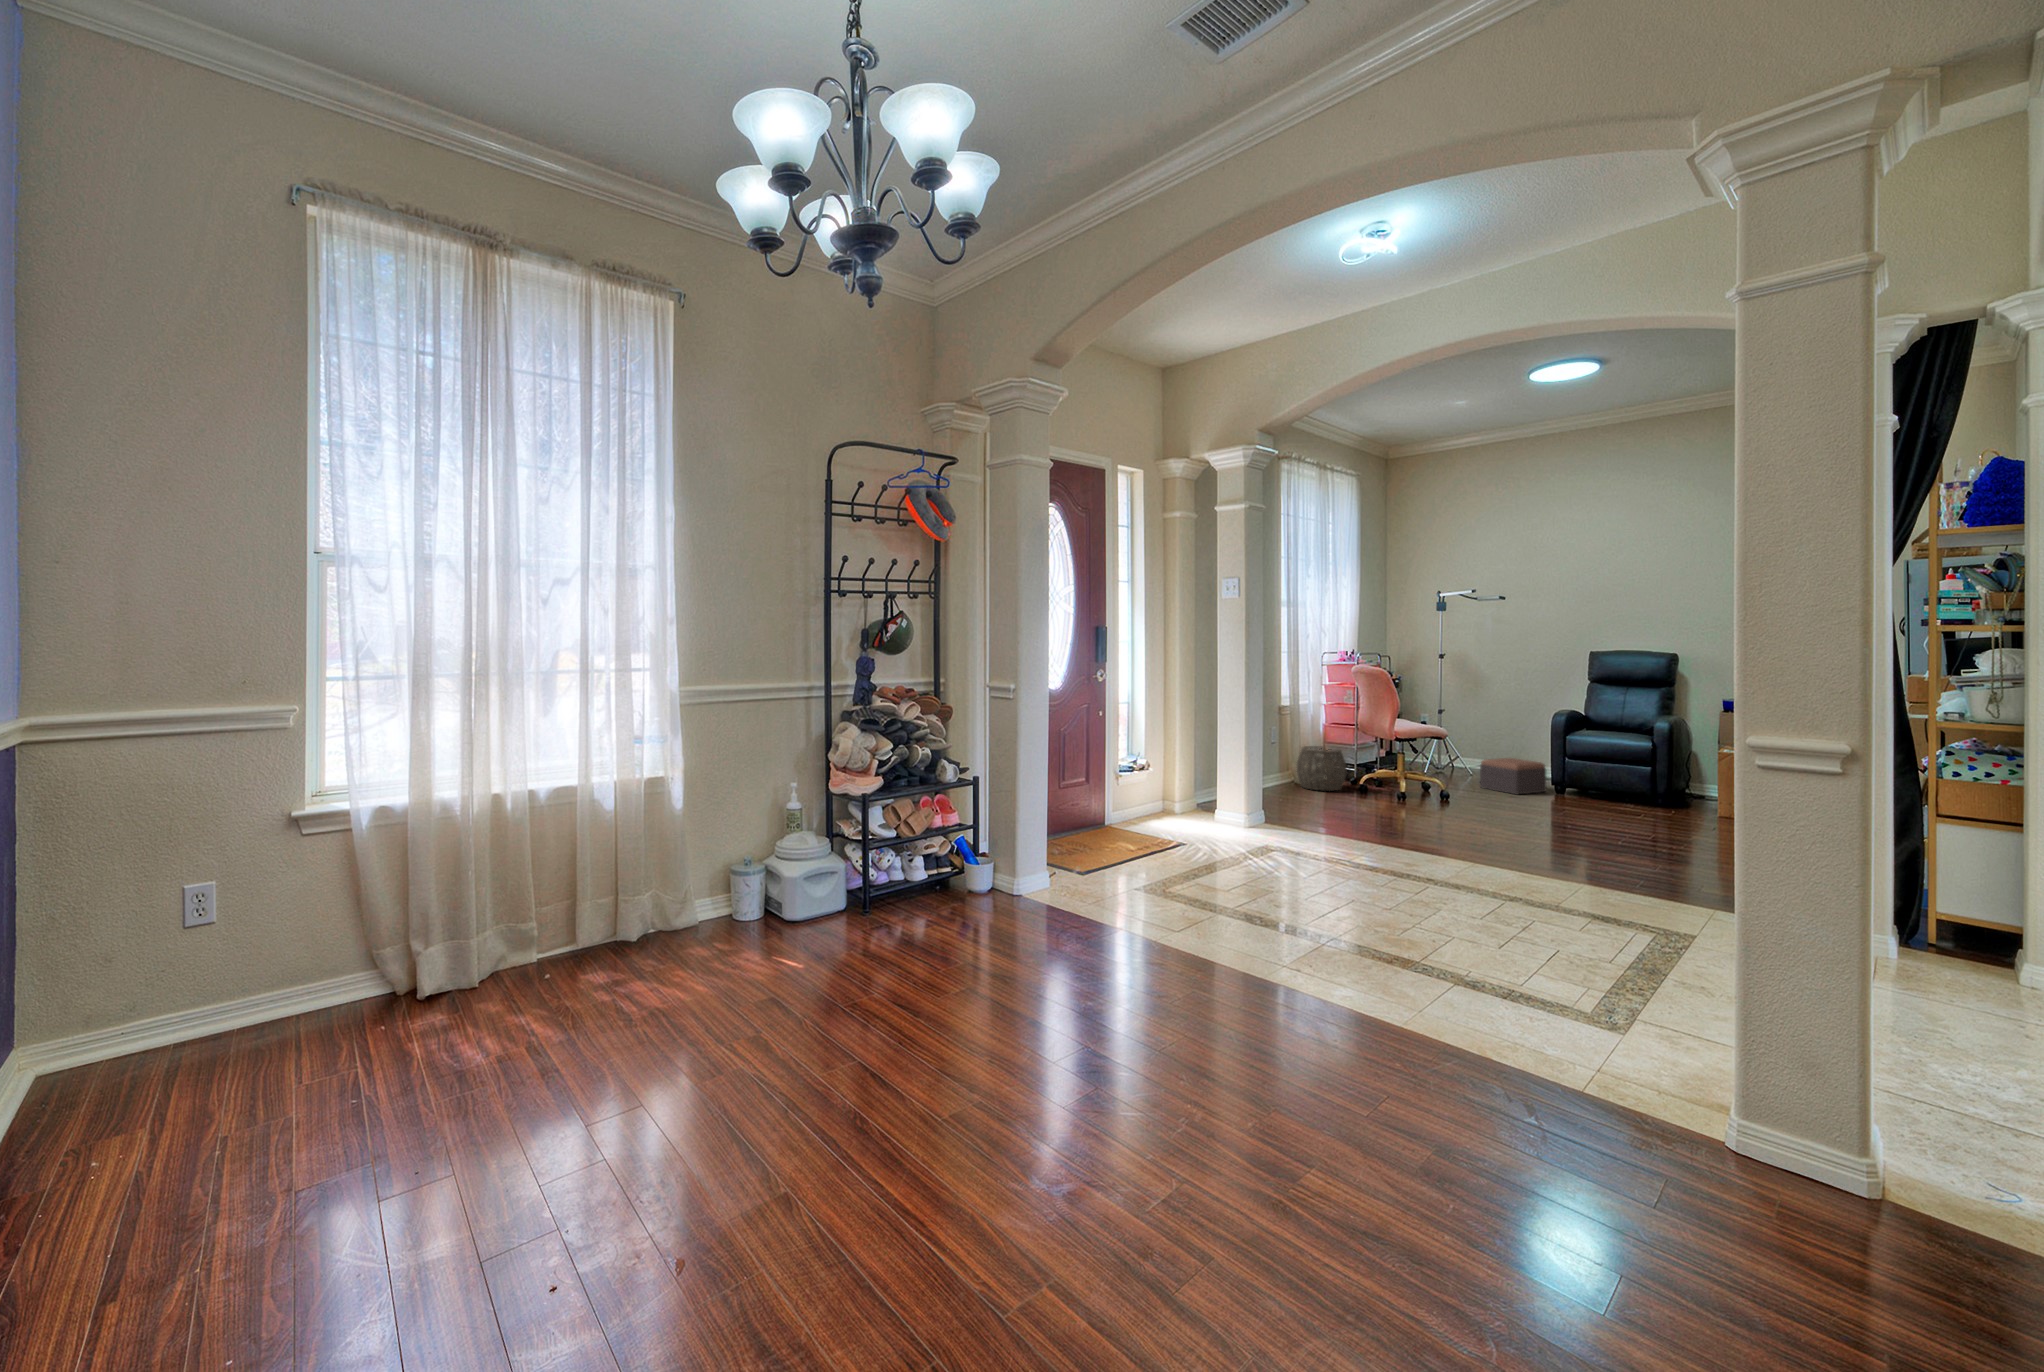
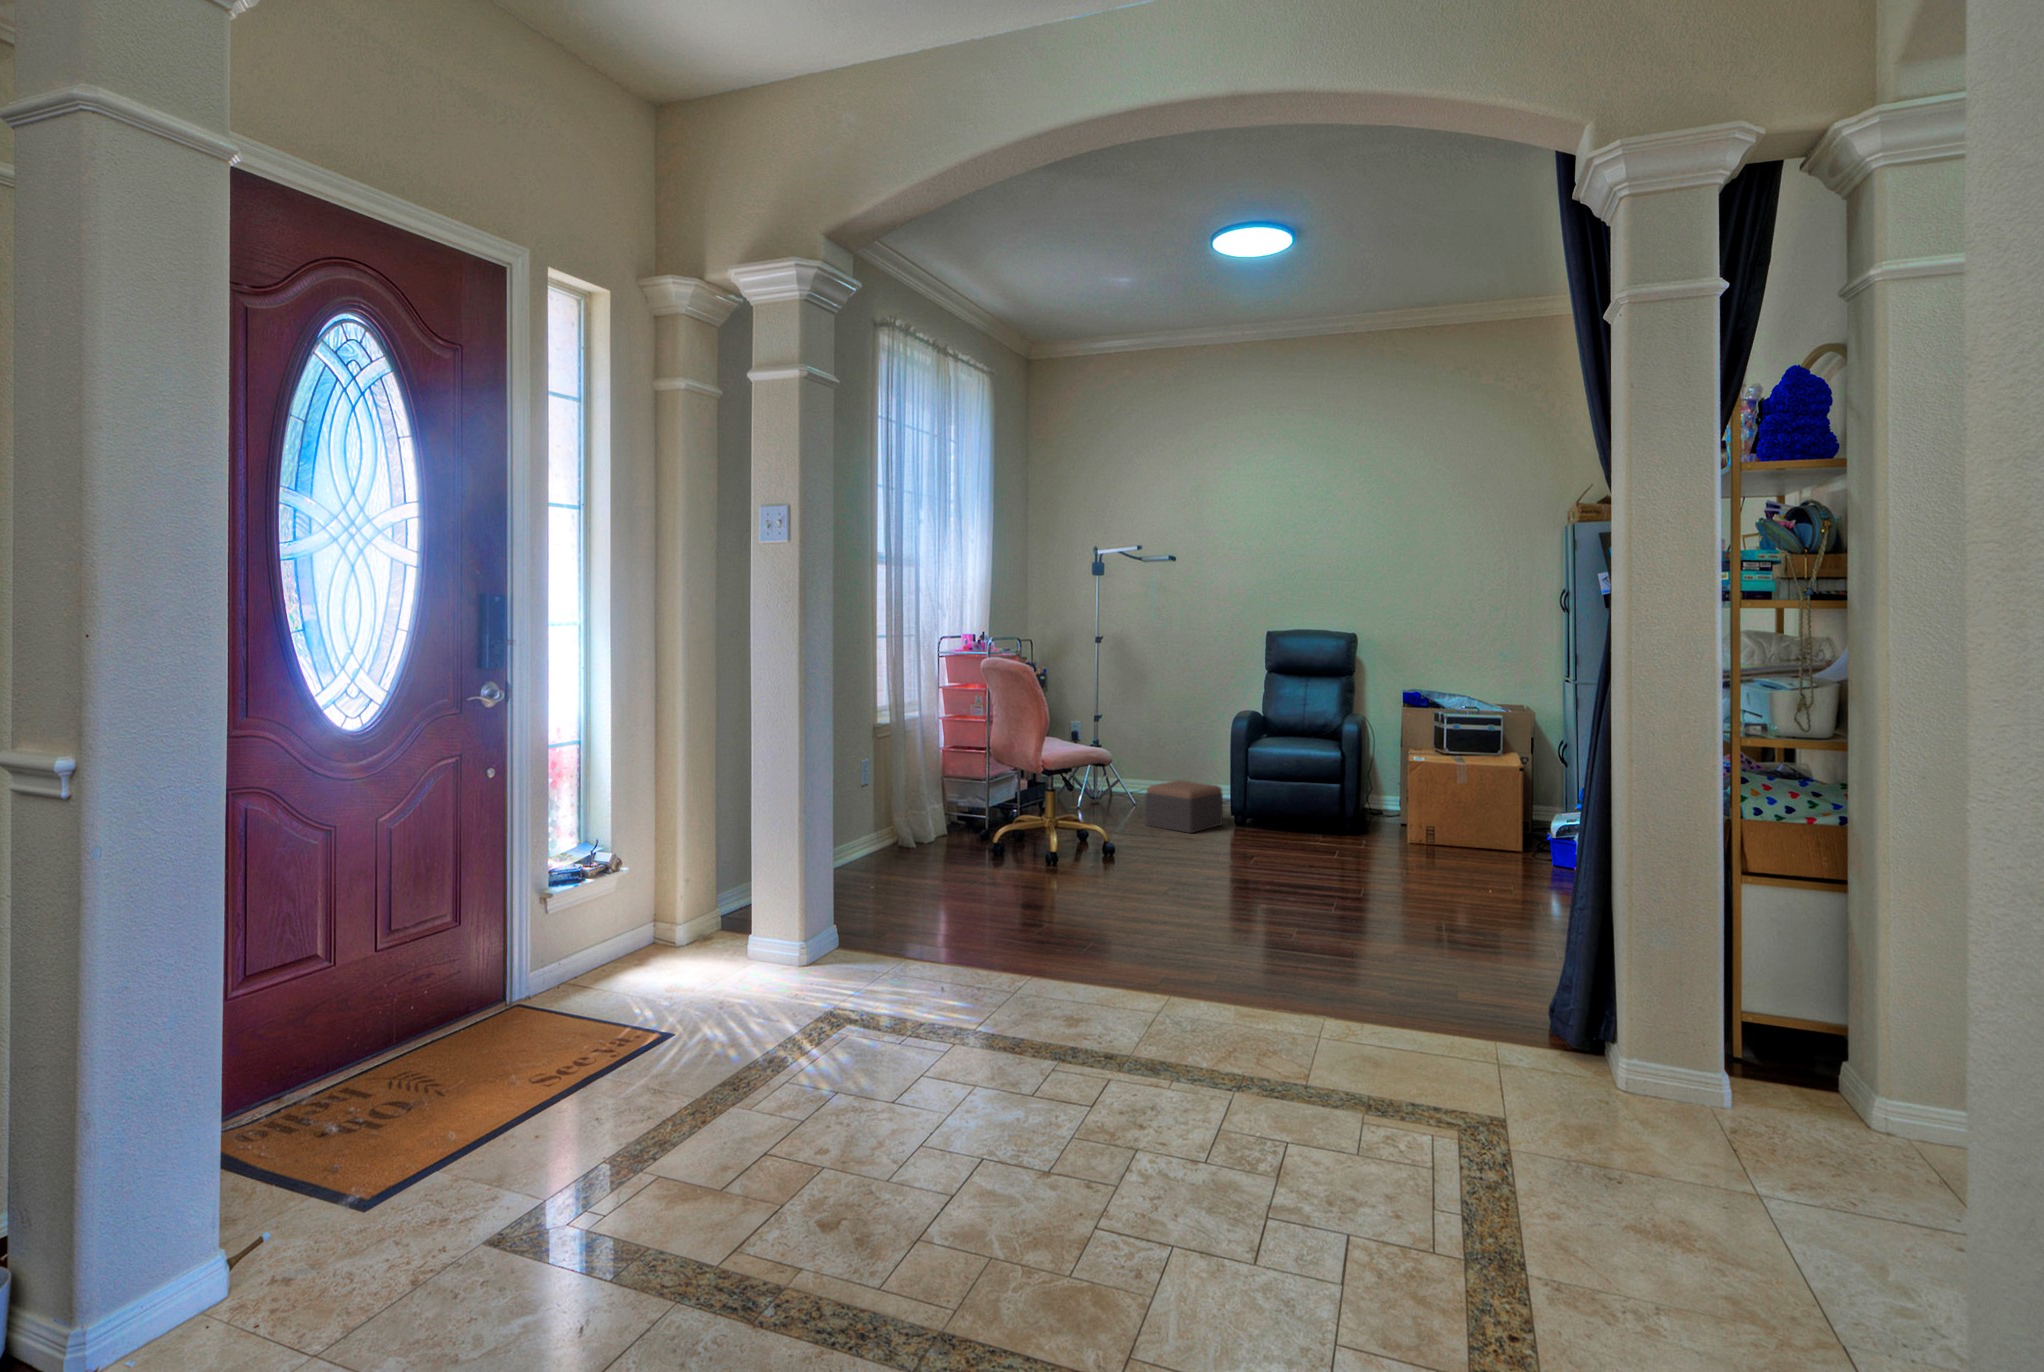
woven basket: present [1297,746,1347,791] -> none [900,782,974,855]

